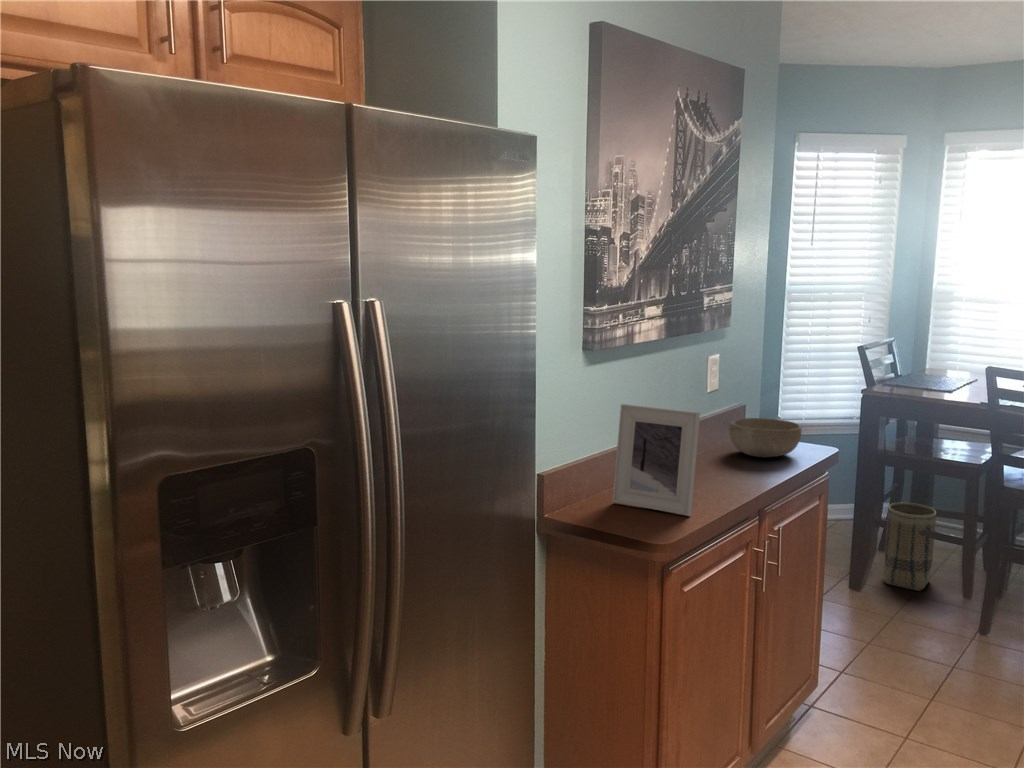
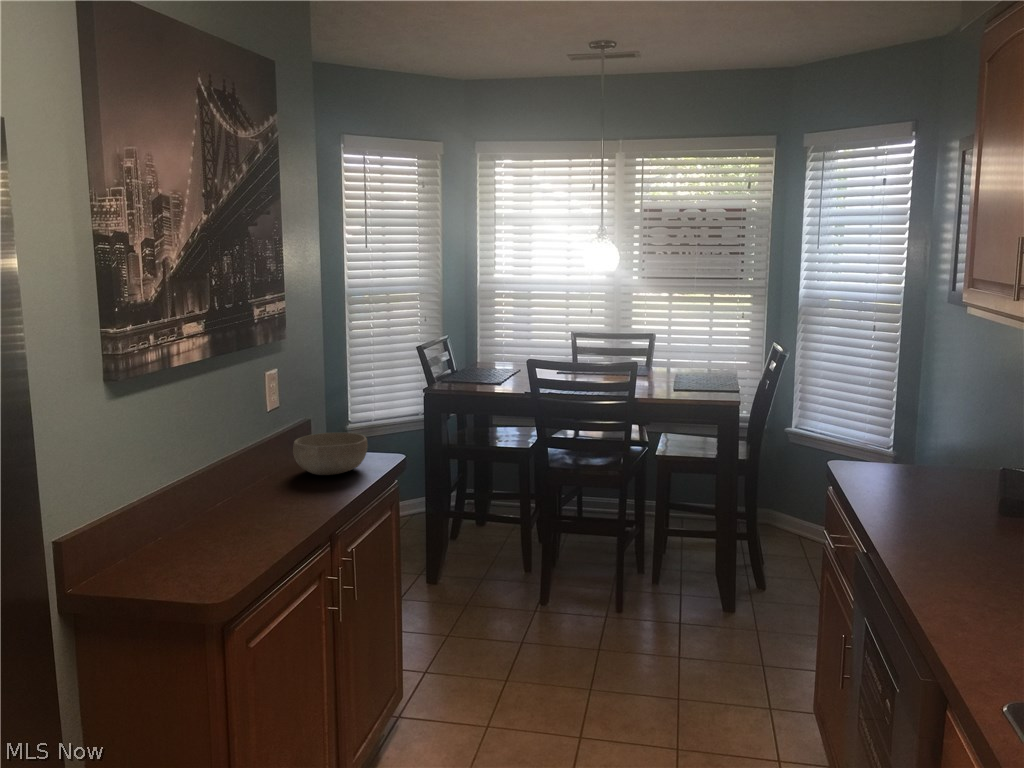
picture frame: present [613,404,700,516] -> none [160,440,255,558]
basket: present [883,503,936,591] -> none [457,492,497,574]

